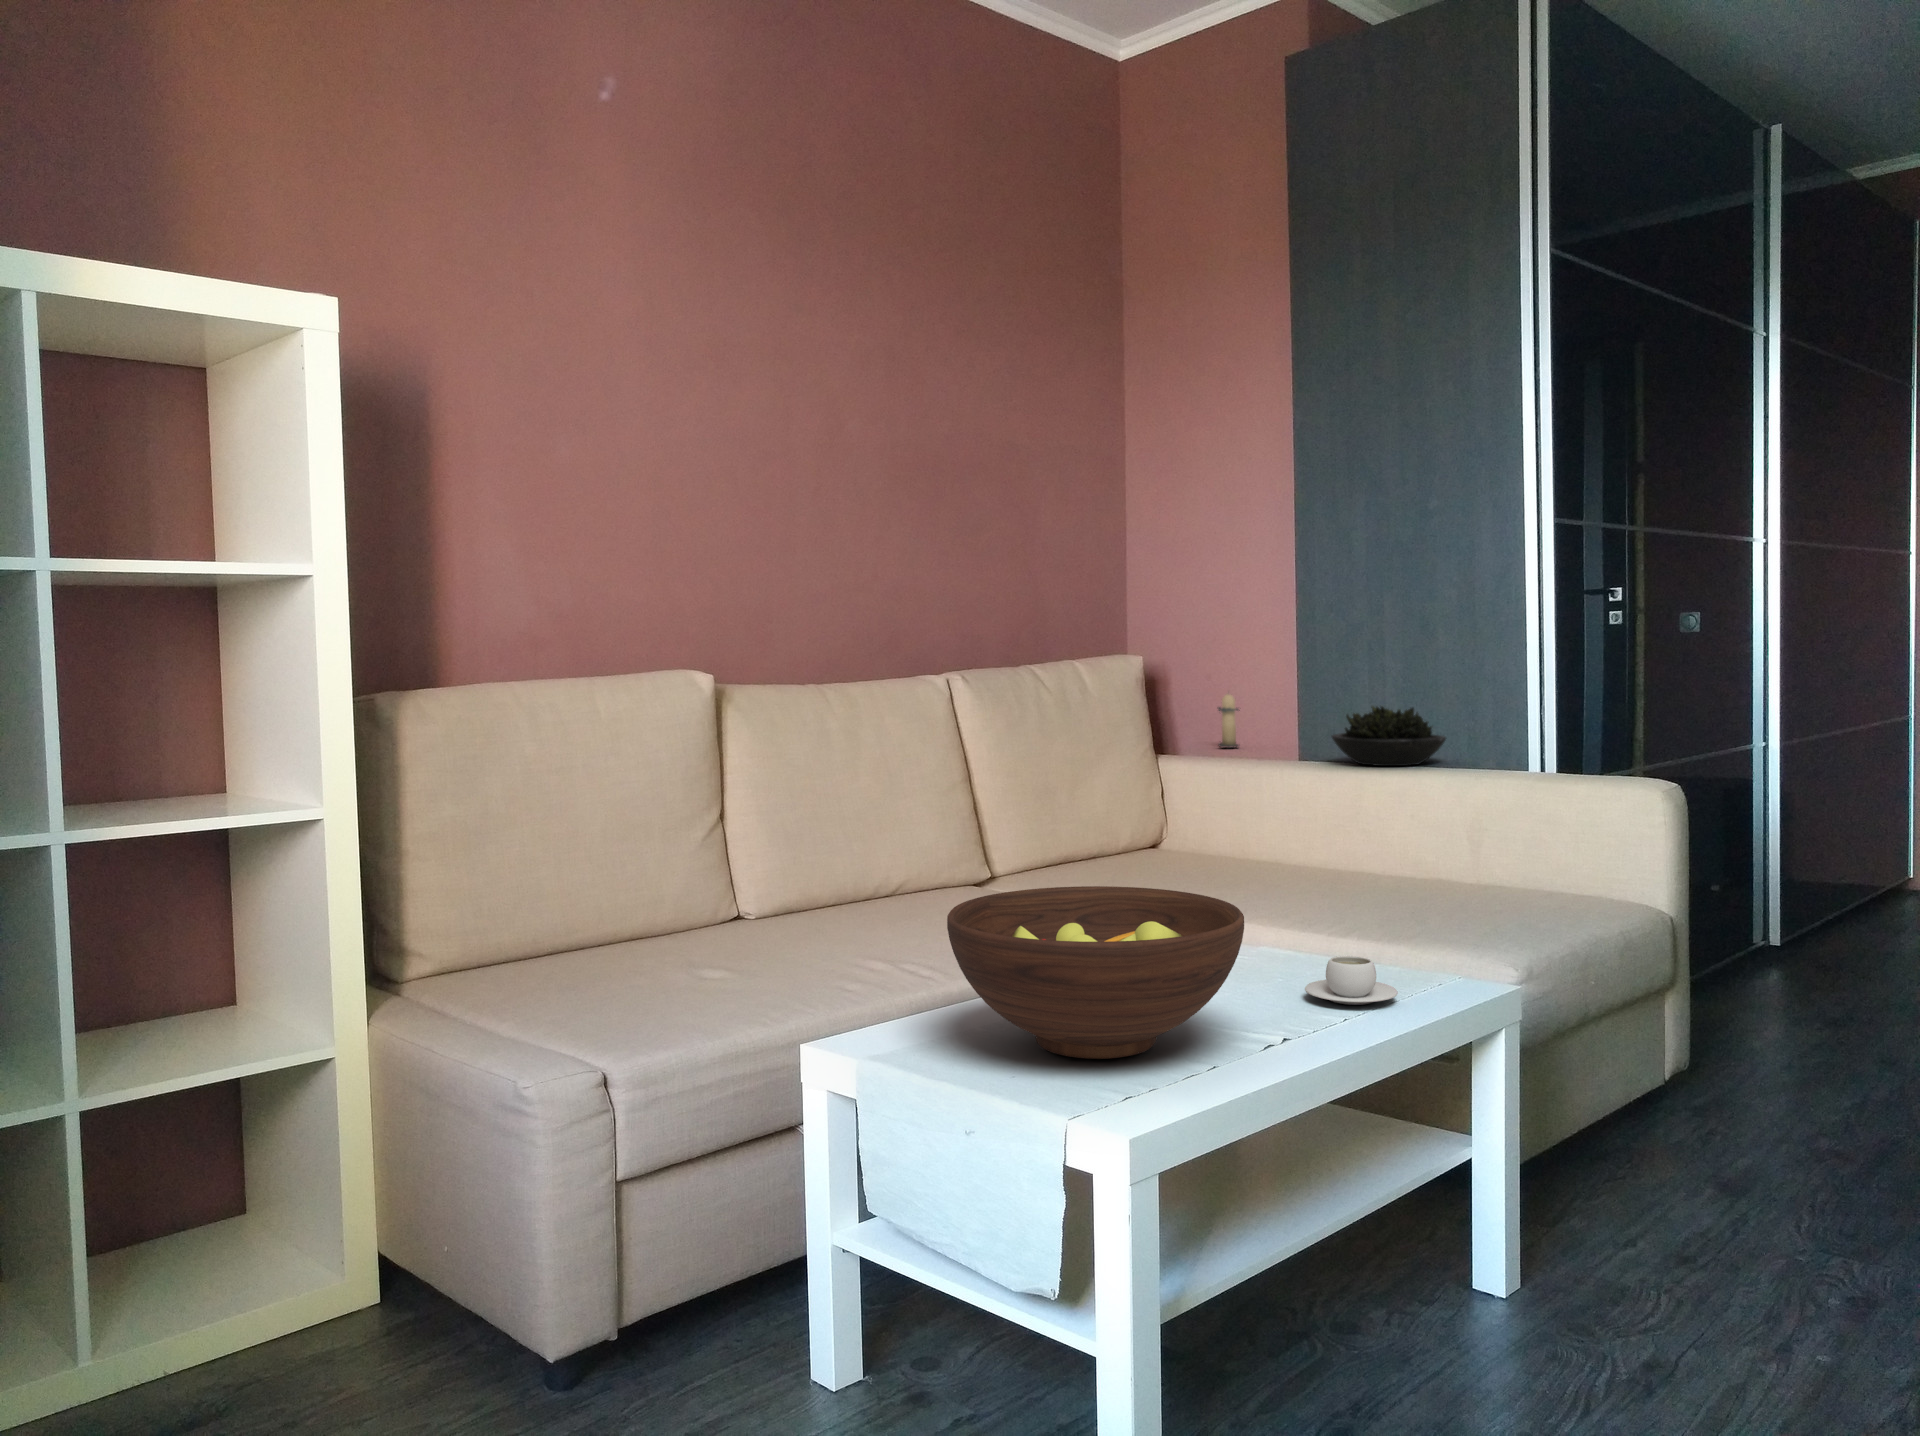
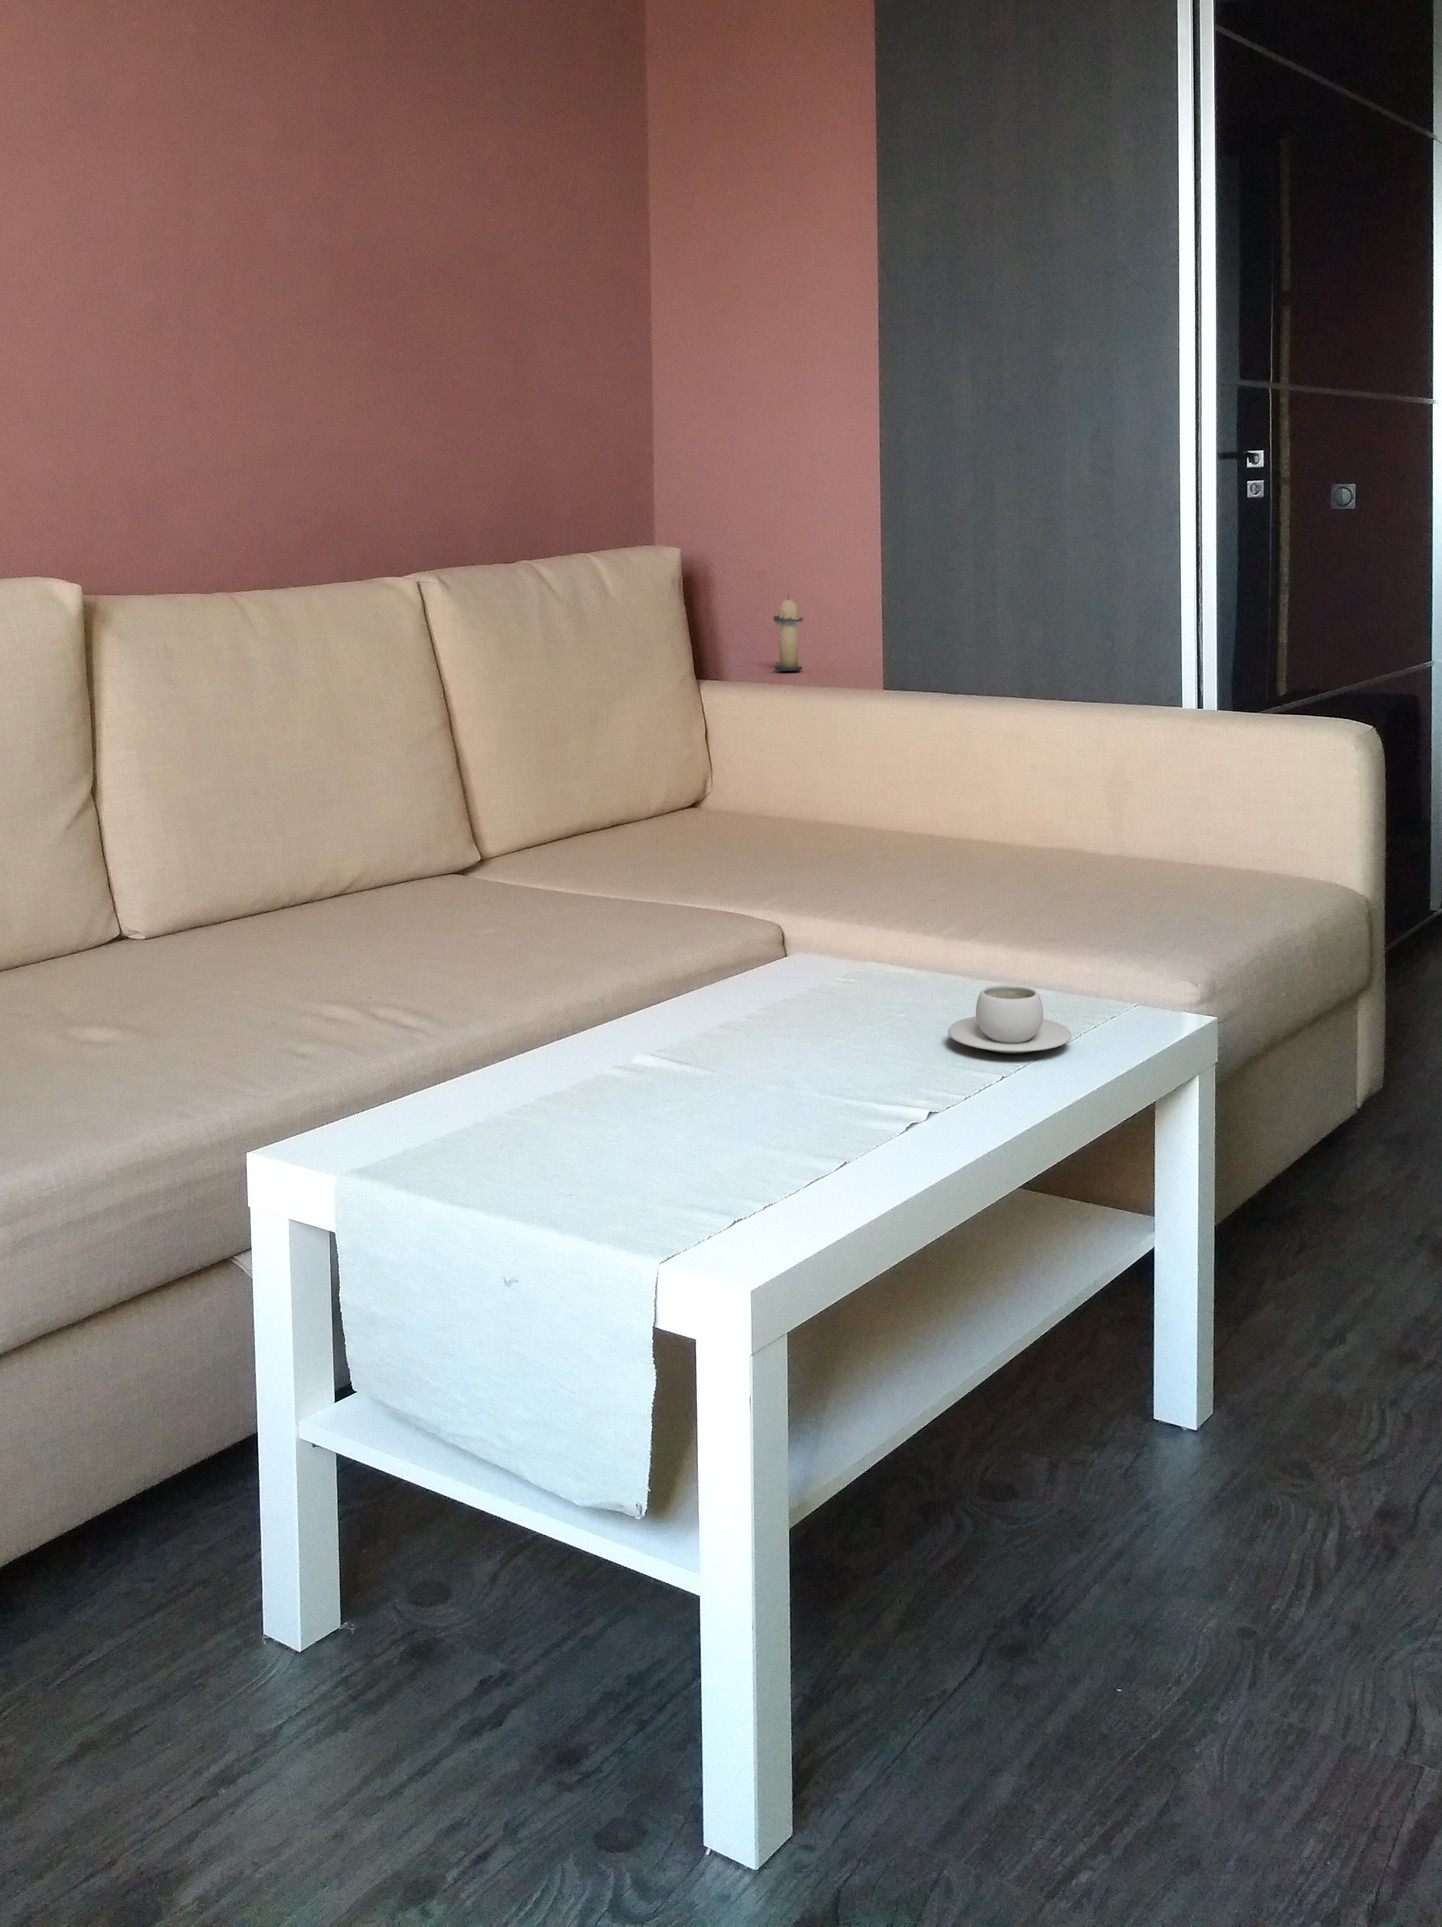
succulent plant: present [1332,706,1446,766] -> none [930,619,1079,700]
fruit bowl: present [947,886,1244,1059] -> none [468,903,888,1159]

